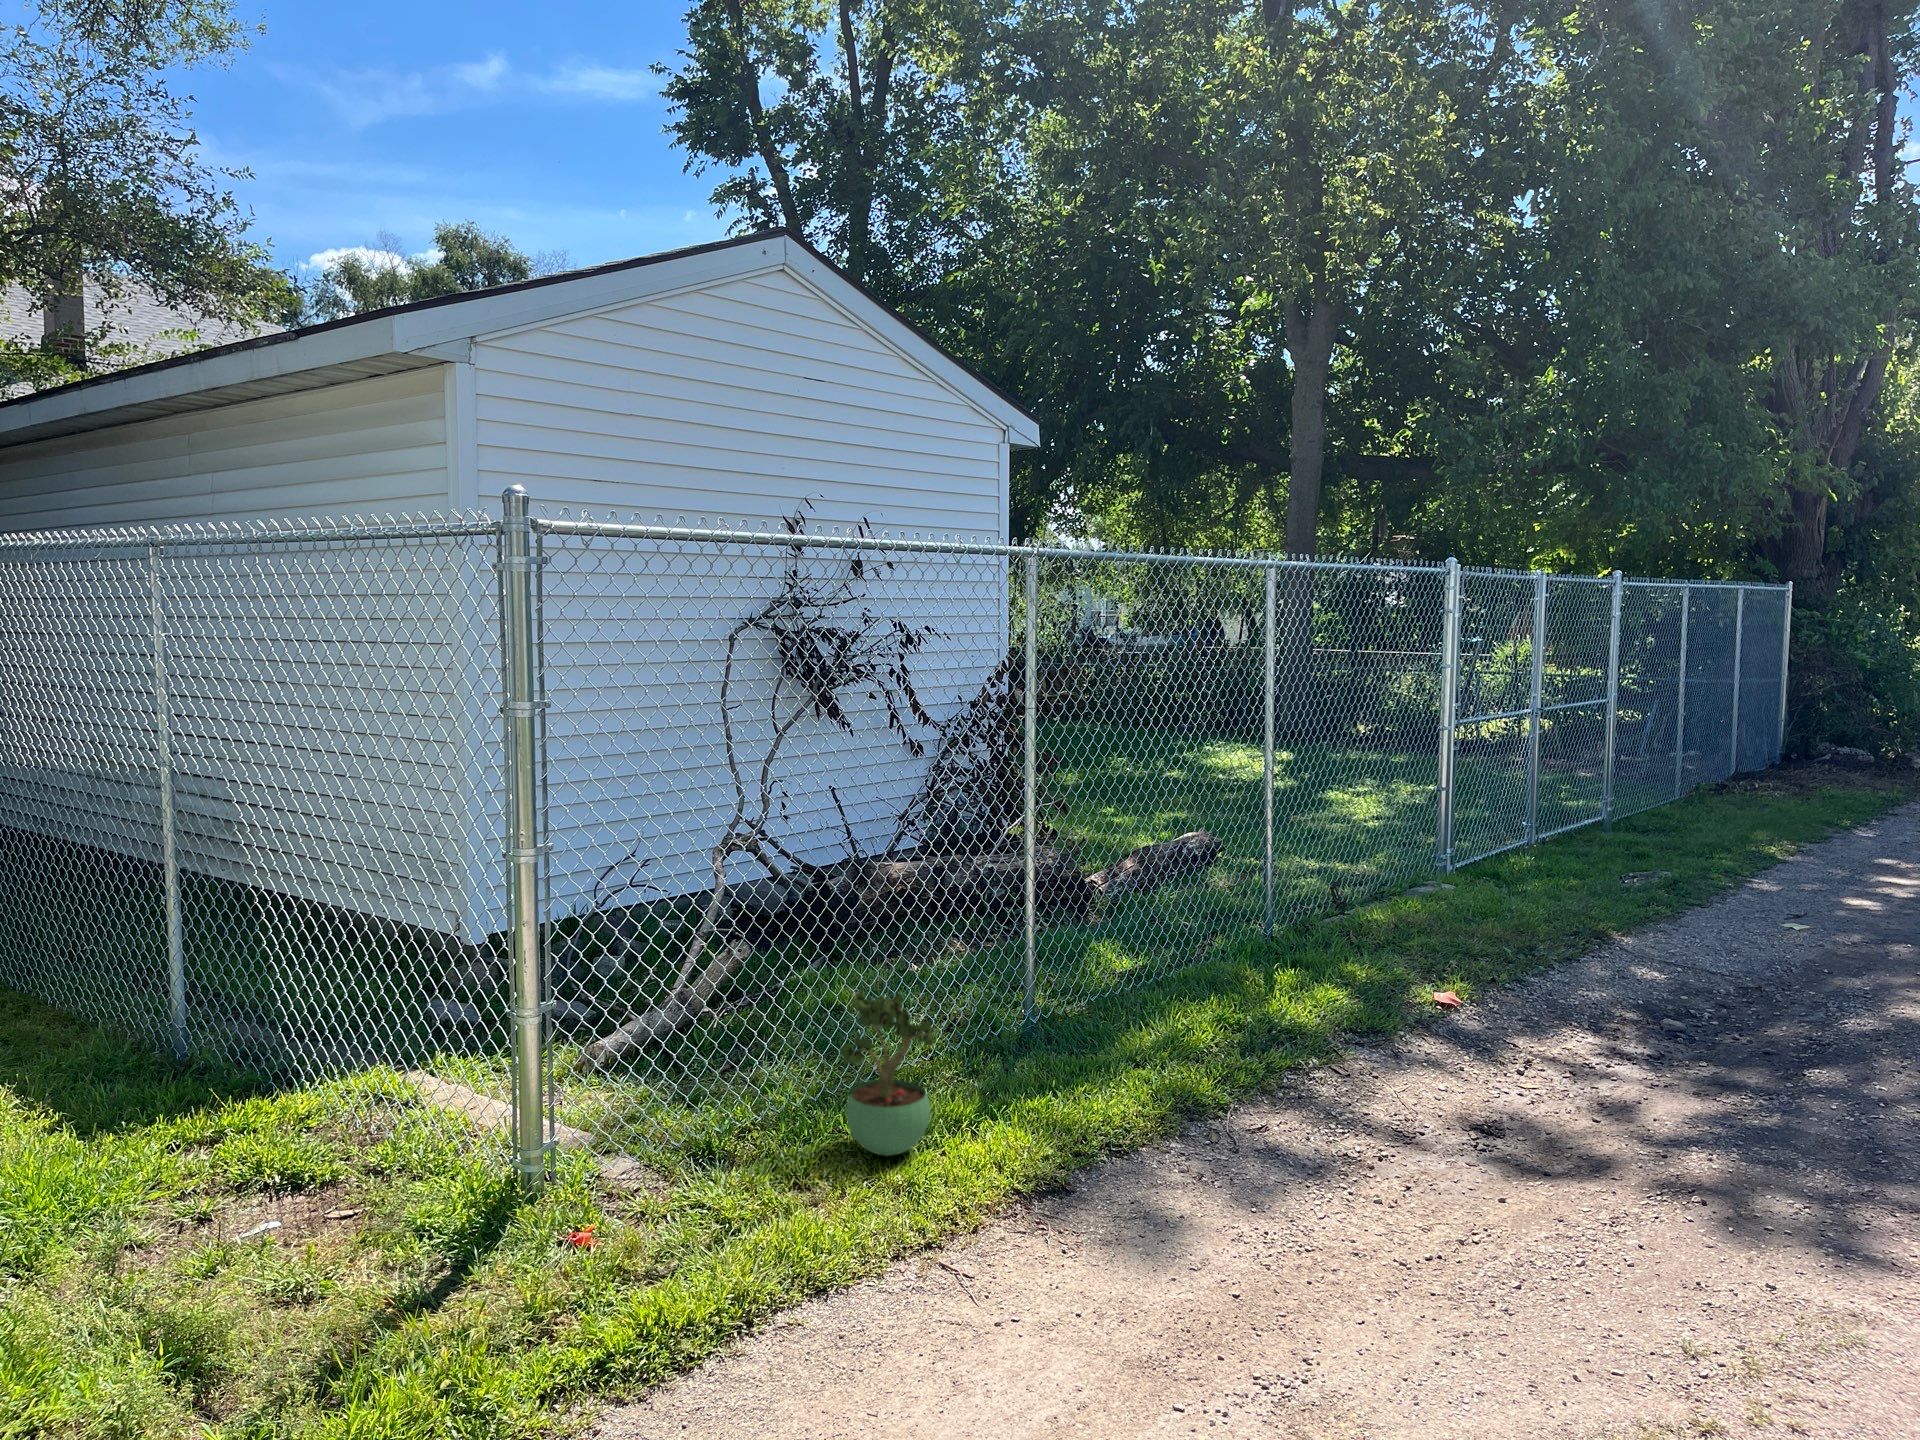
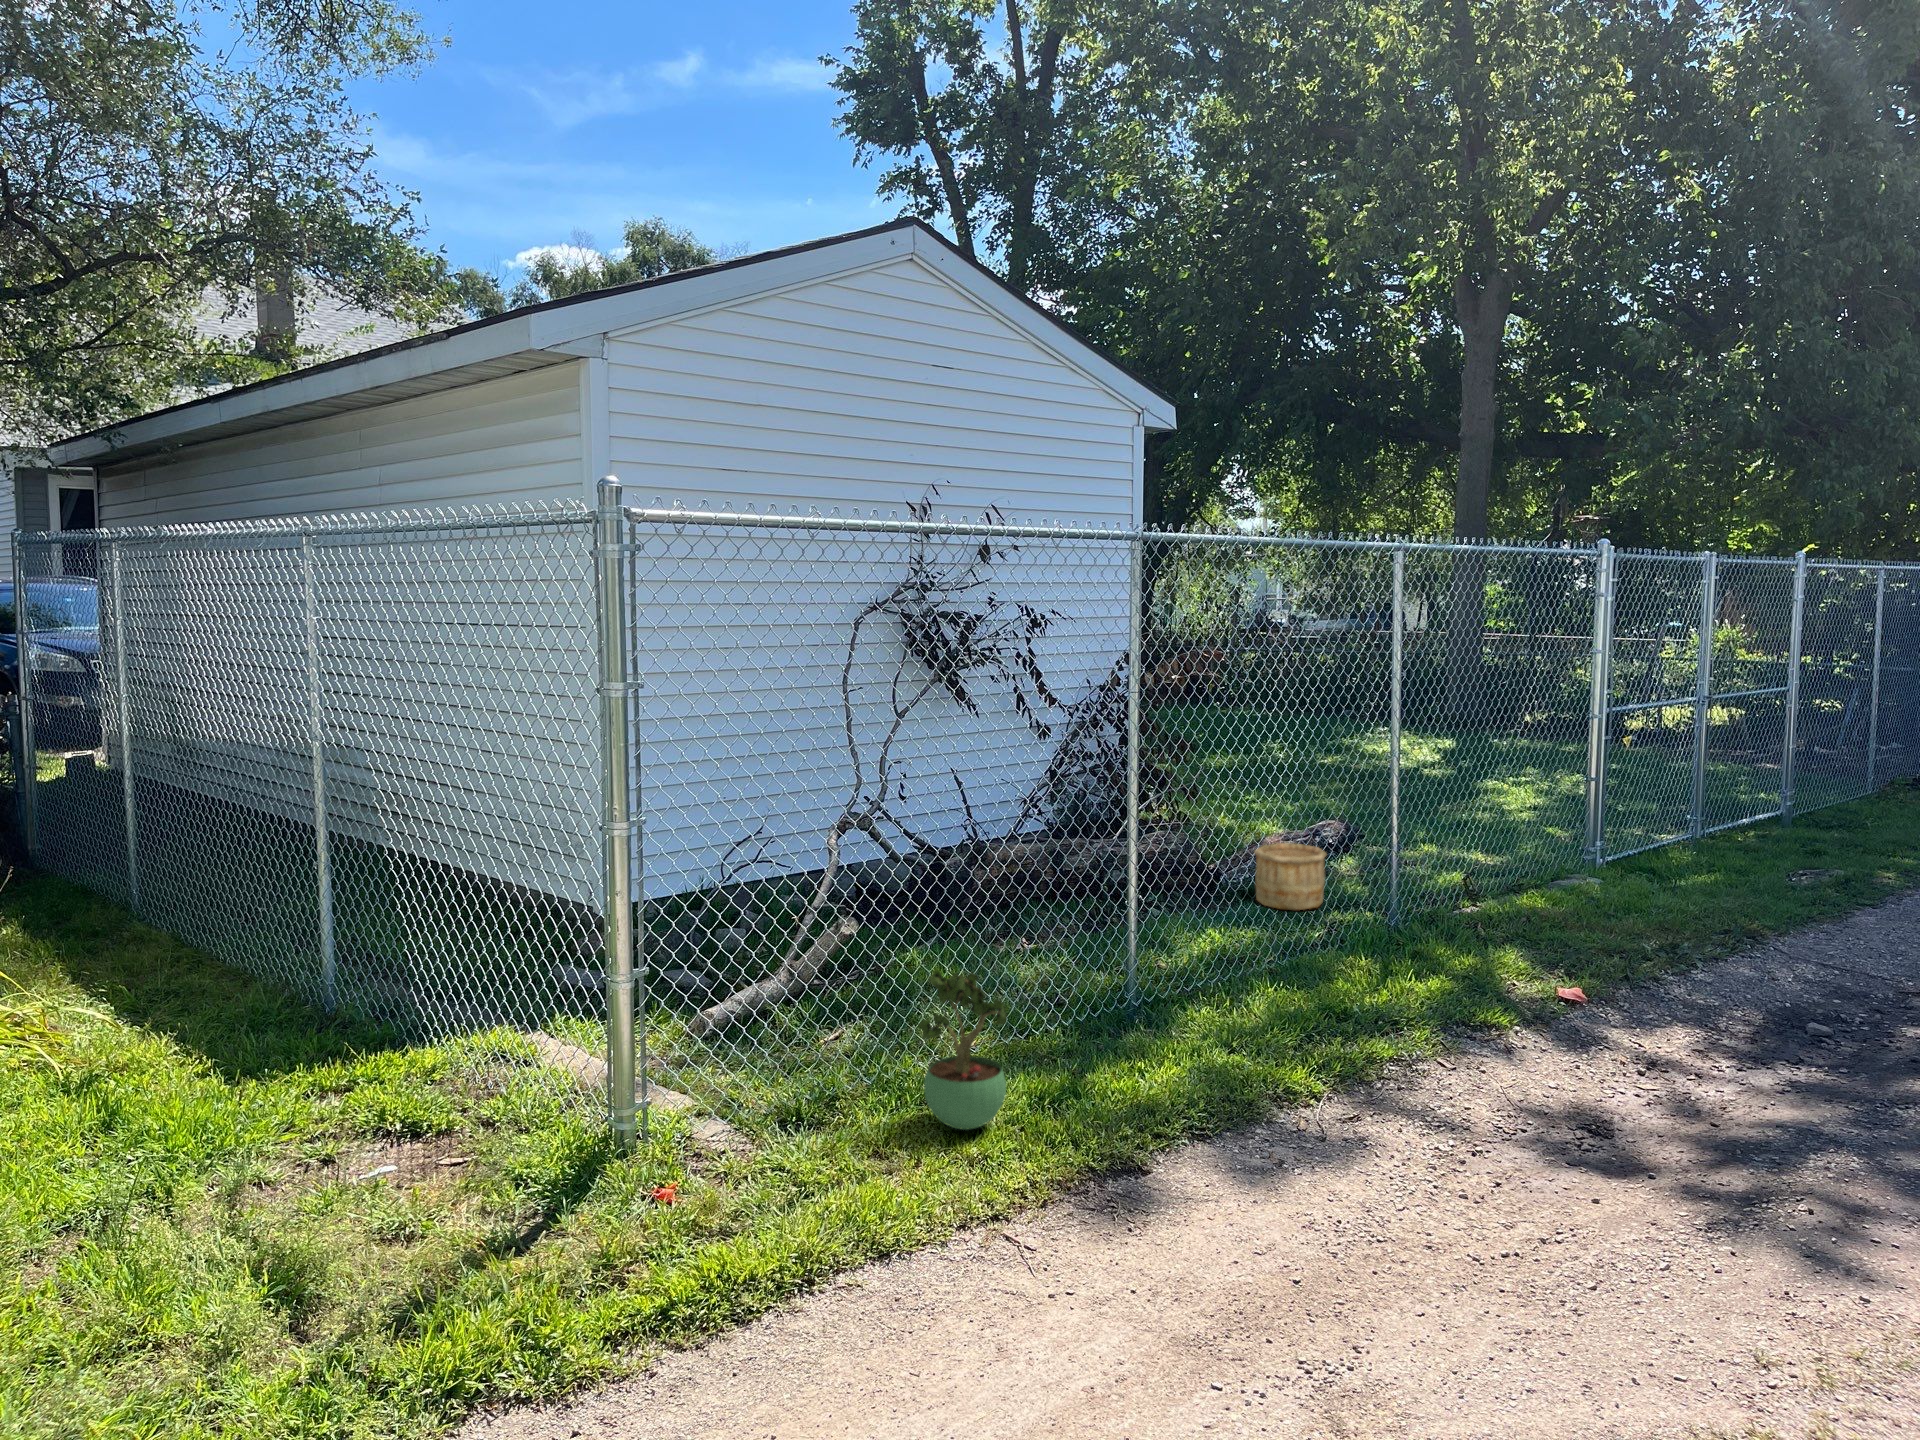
wooden bucket: none [1136,857,1207,923] -> present [1254,843,1327,910]

